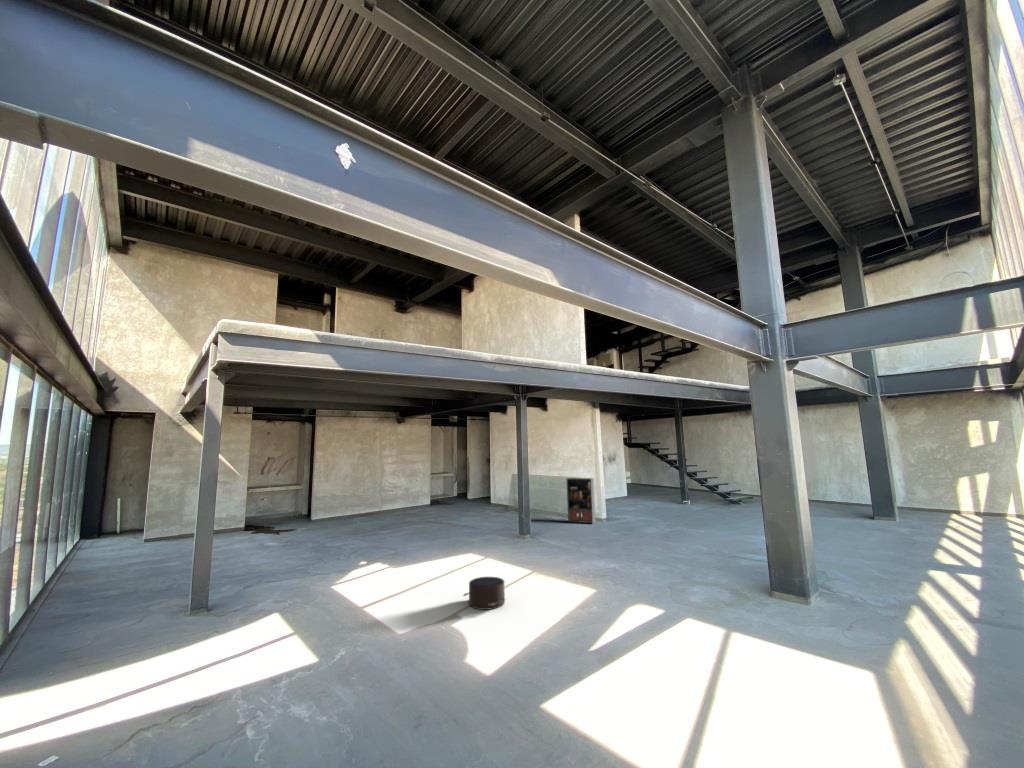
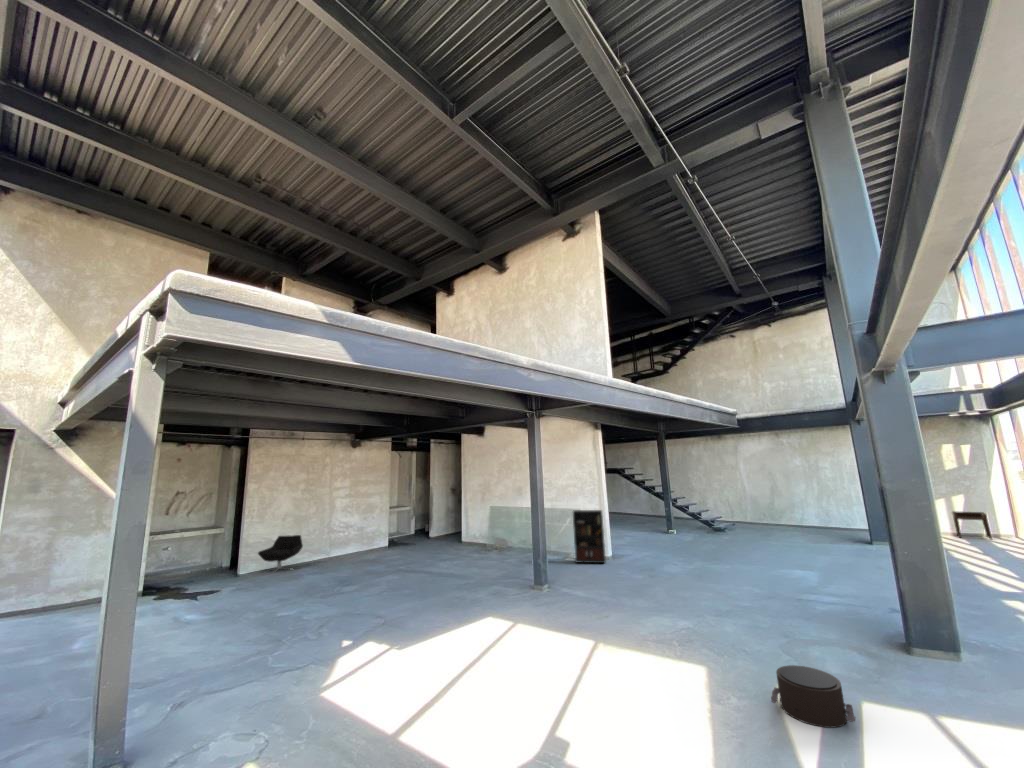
side table: none [972,489,1012,518] -> present [952,511,992,539]
lounge chair: none [323,493,357,520] -> present [258,535,303,570]
pouf: present [464,577,505,610] -> present [771,665,855,727]

